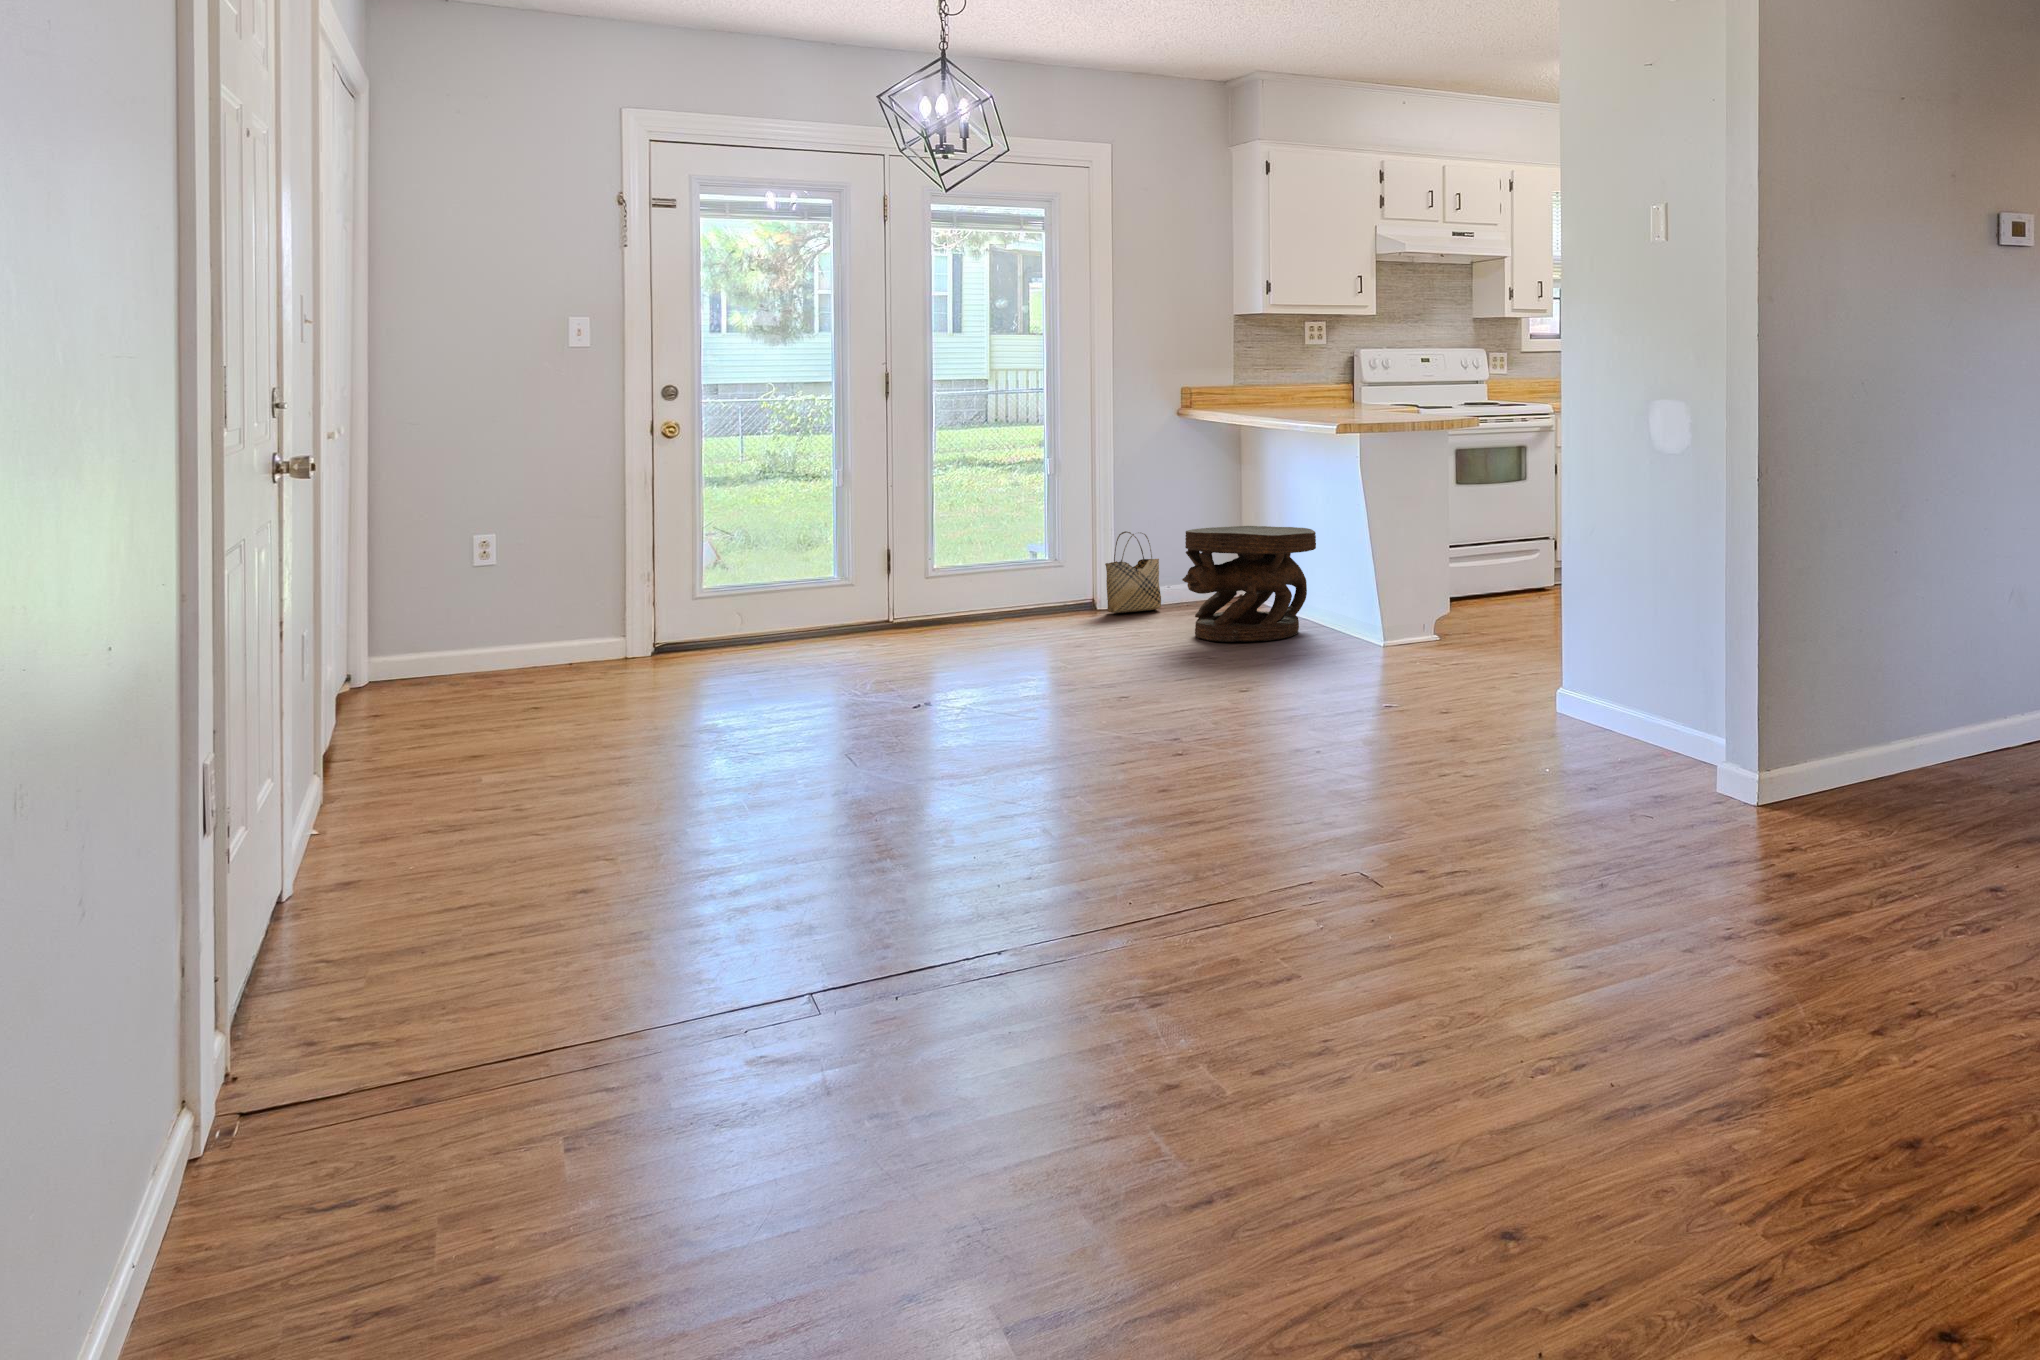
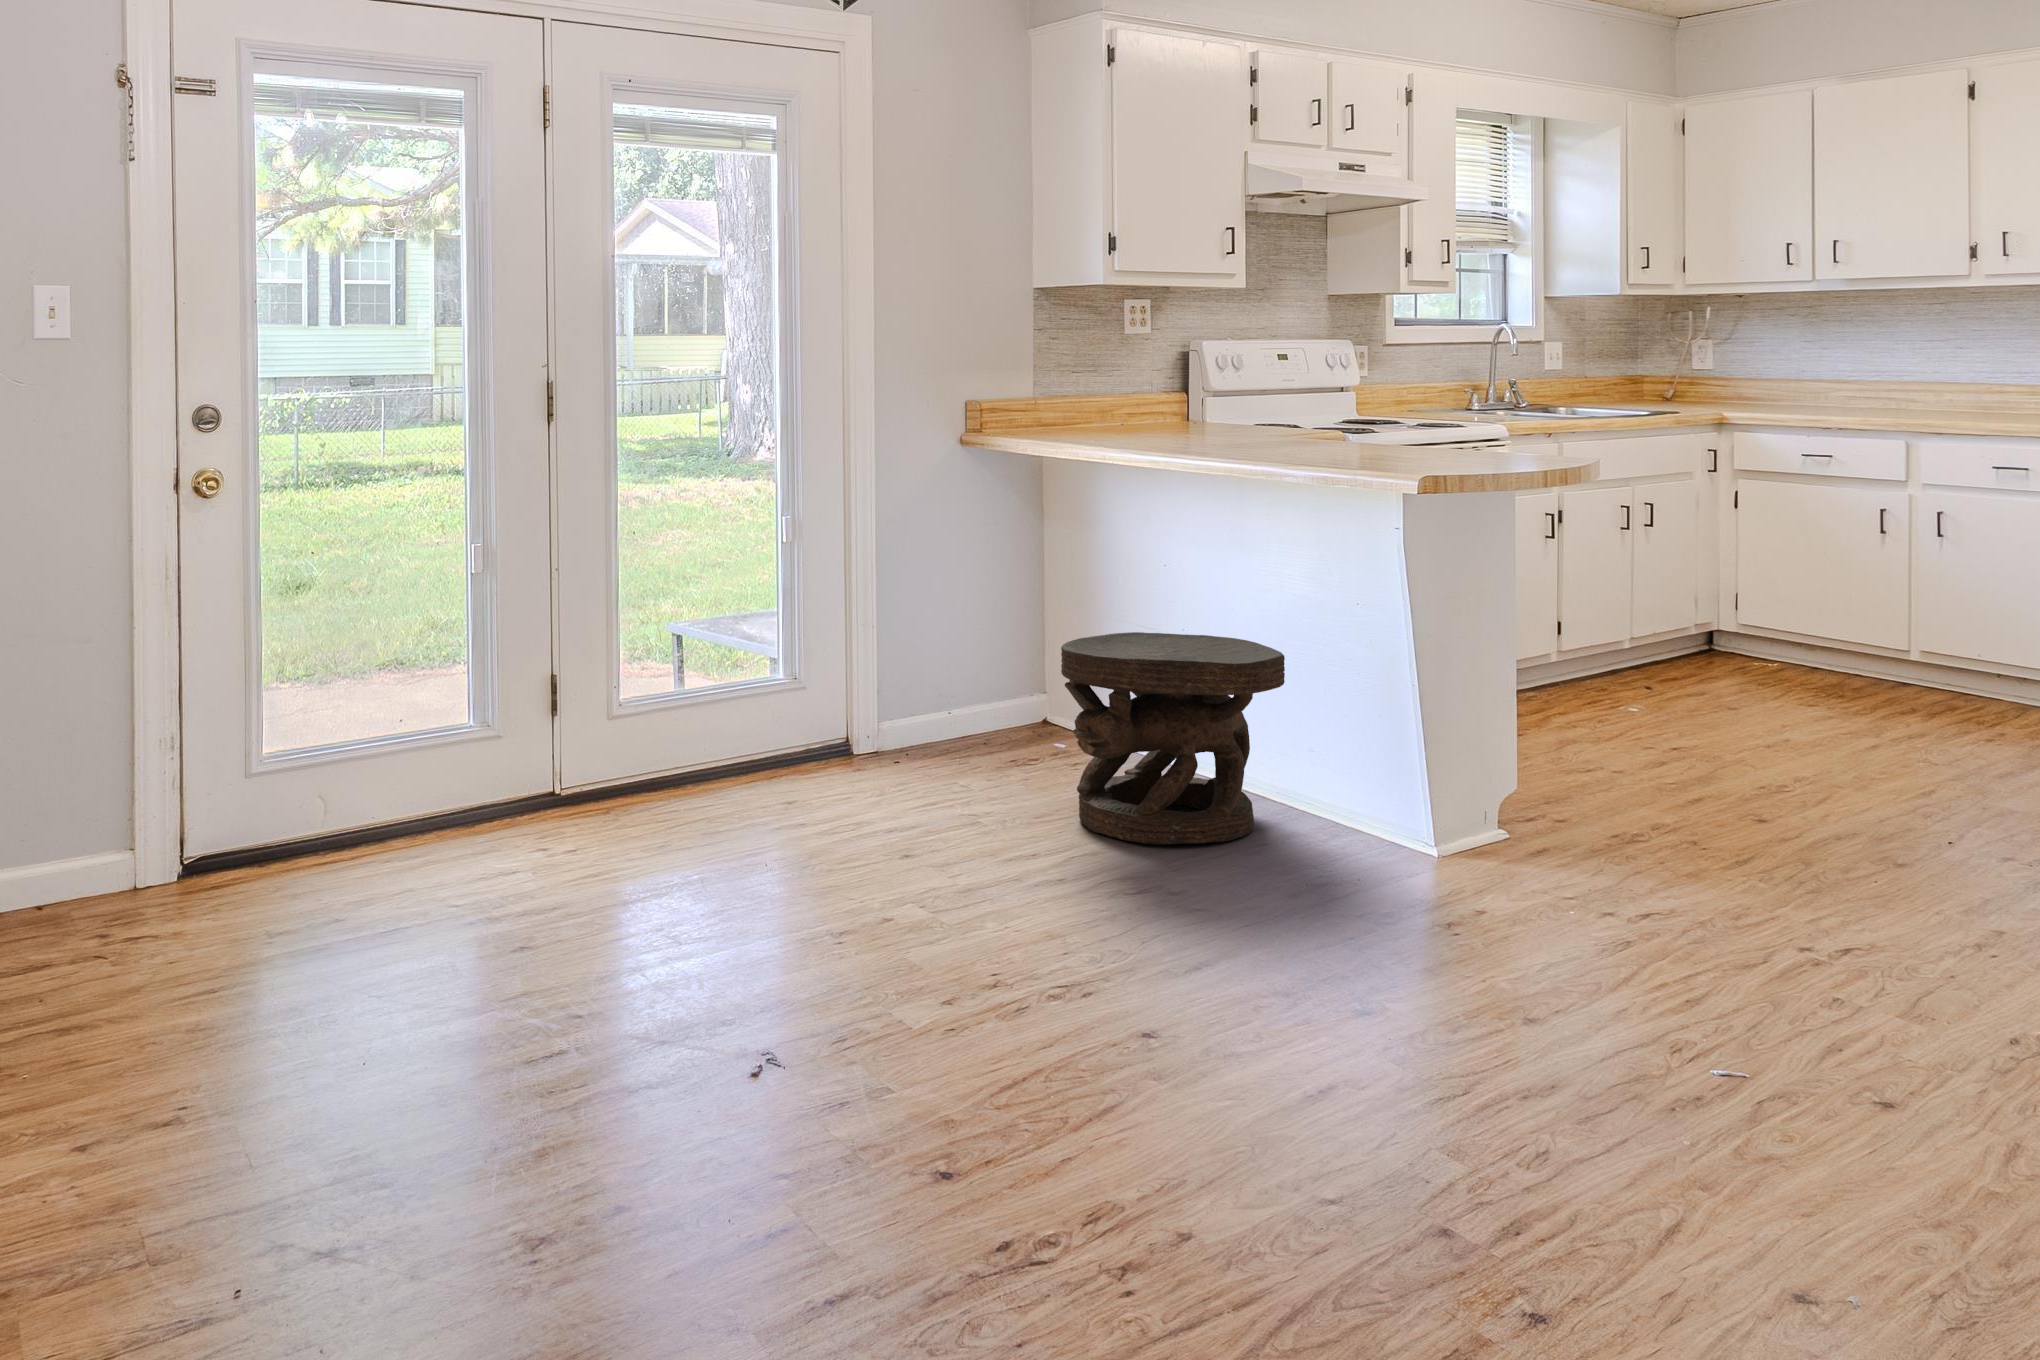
woven basket: present [1105,531,1161,613] -> none [873,631,954,767]

